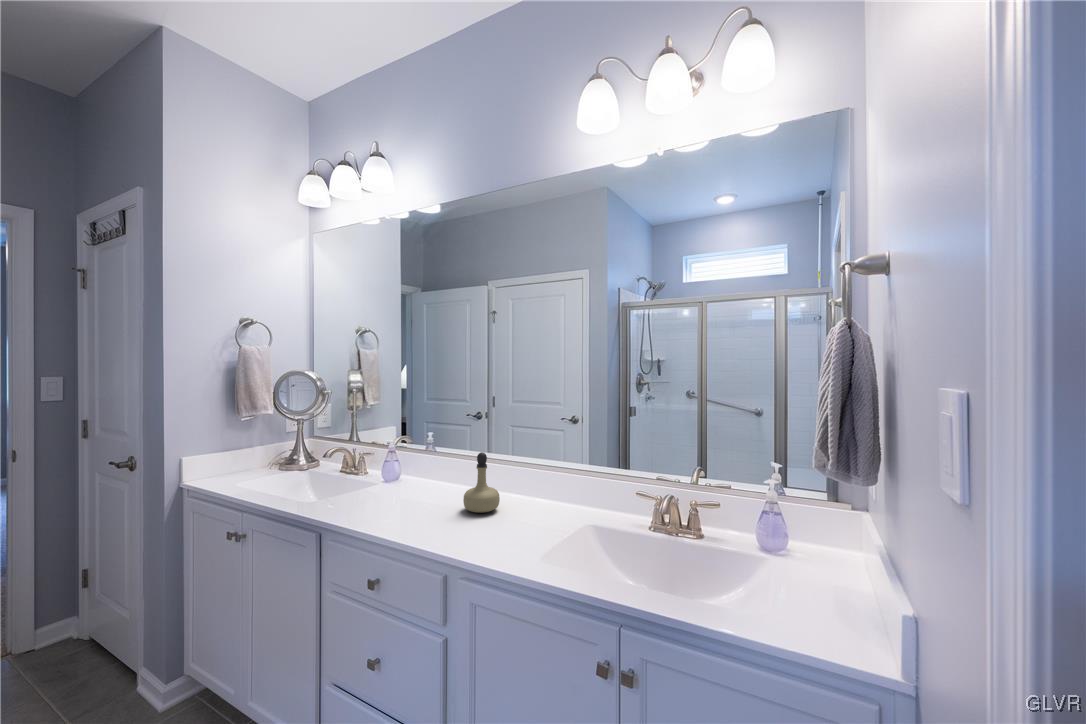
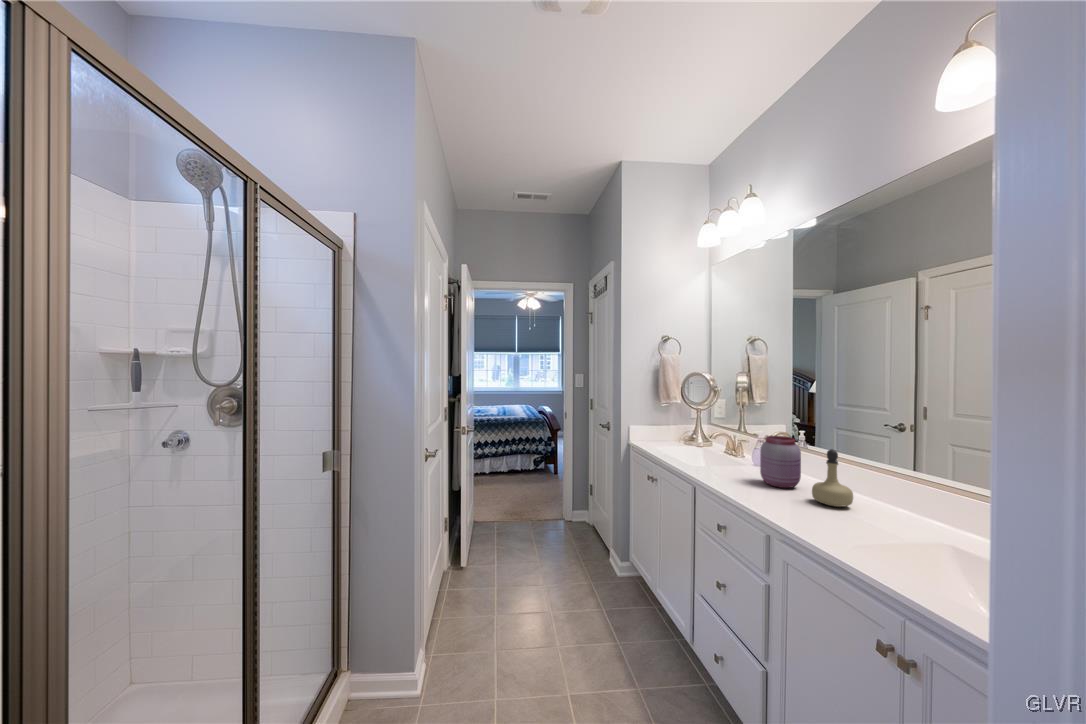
jar: none [402,444,444,505] -> present [760,436,801,488]

